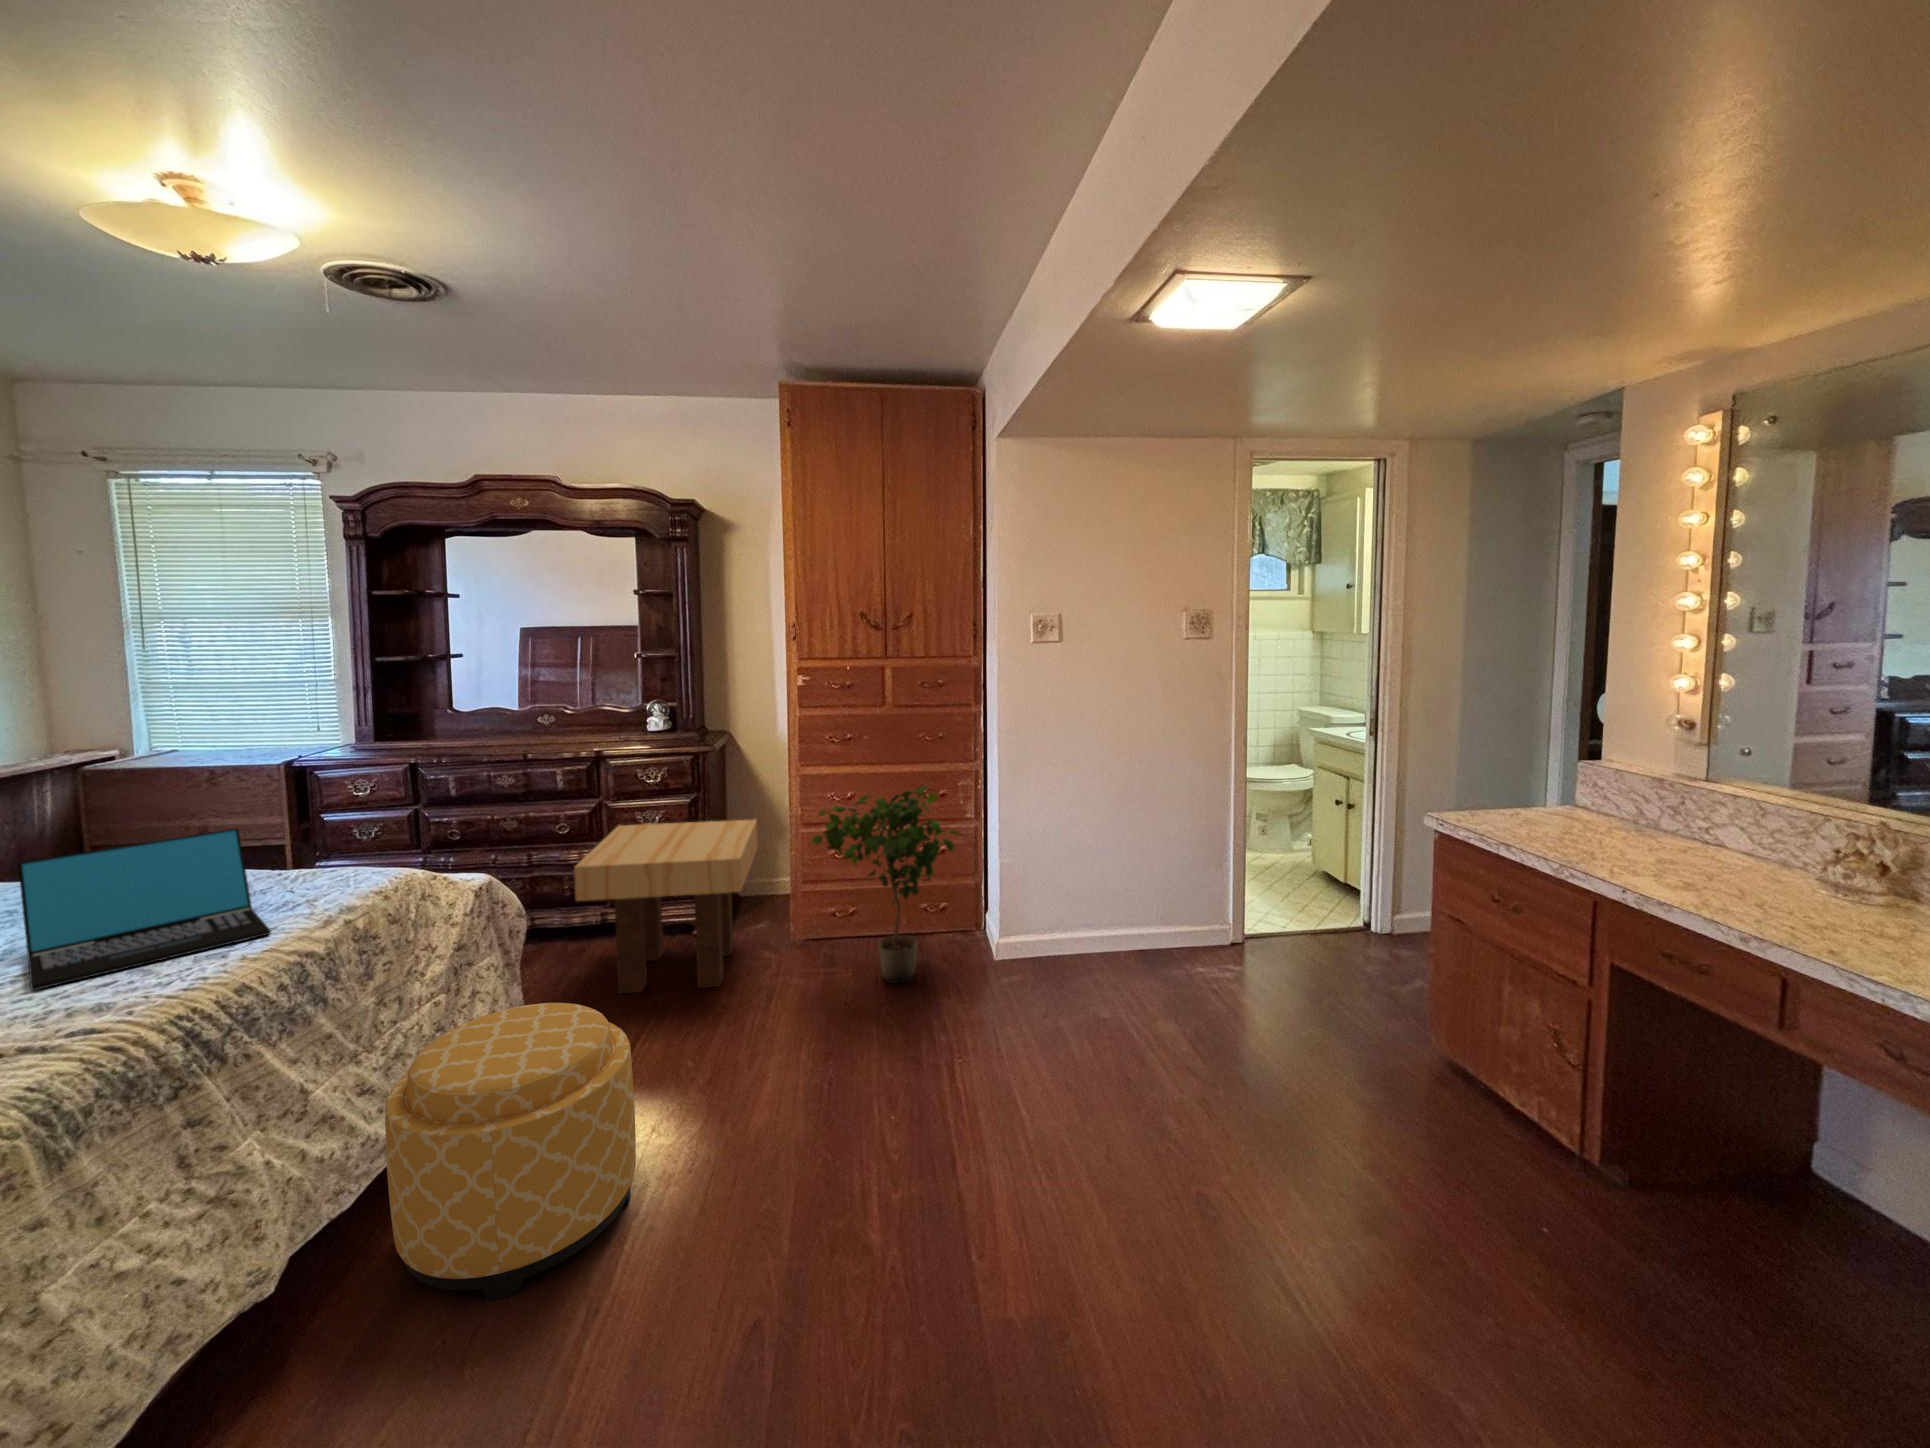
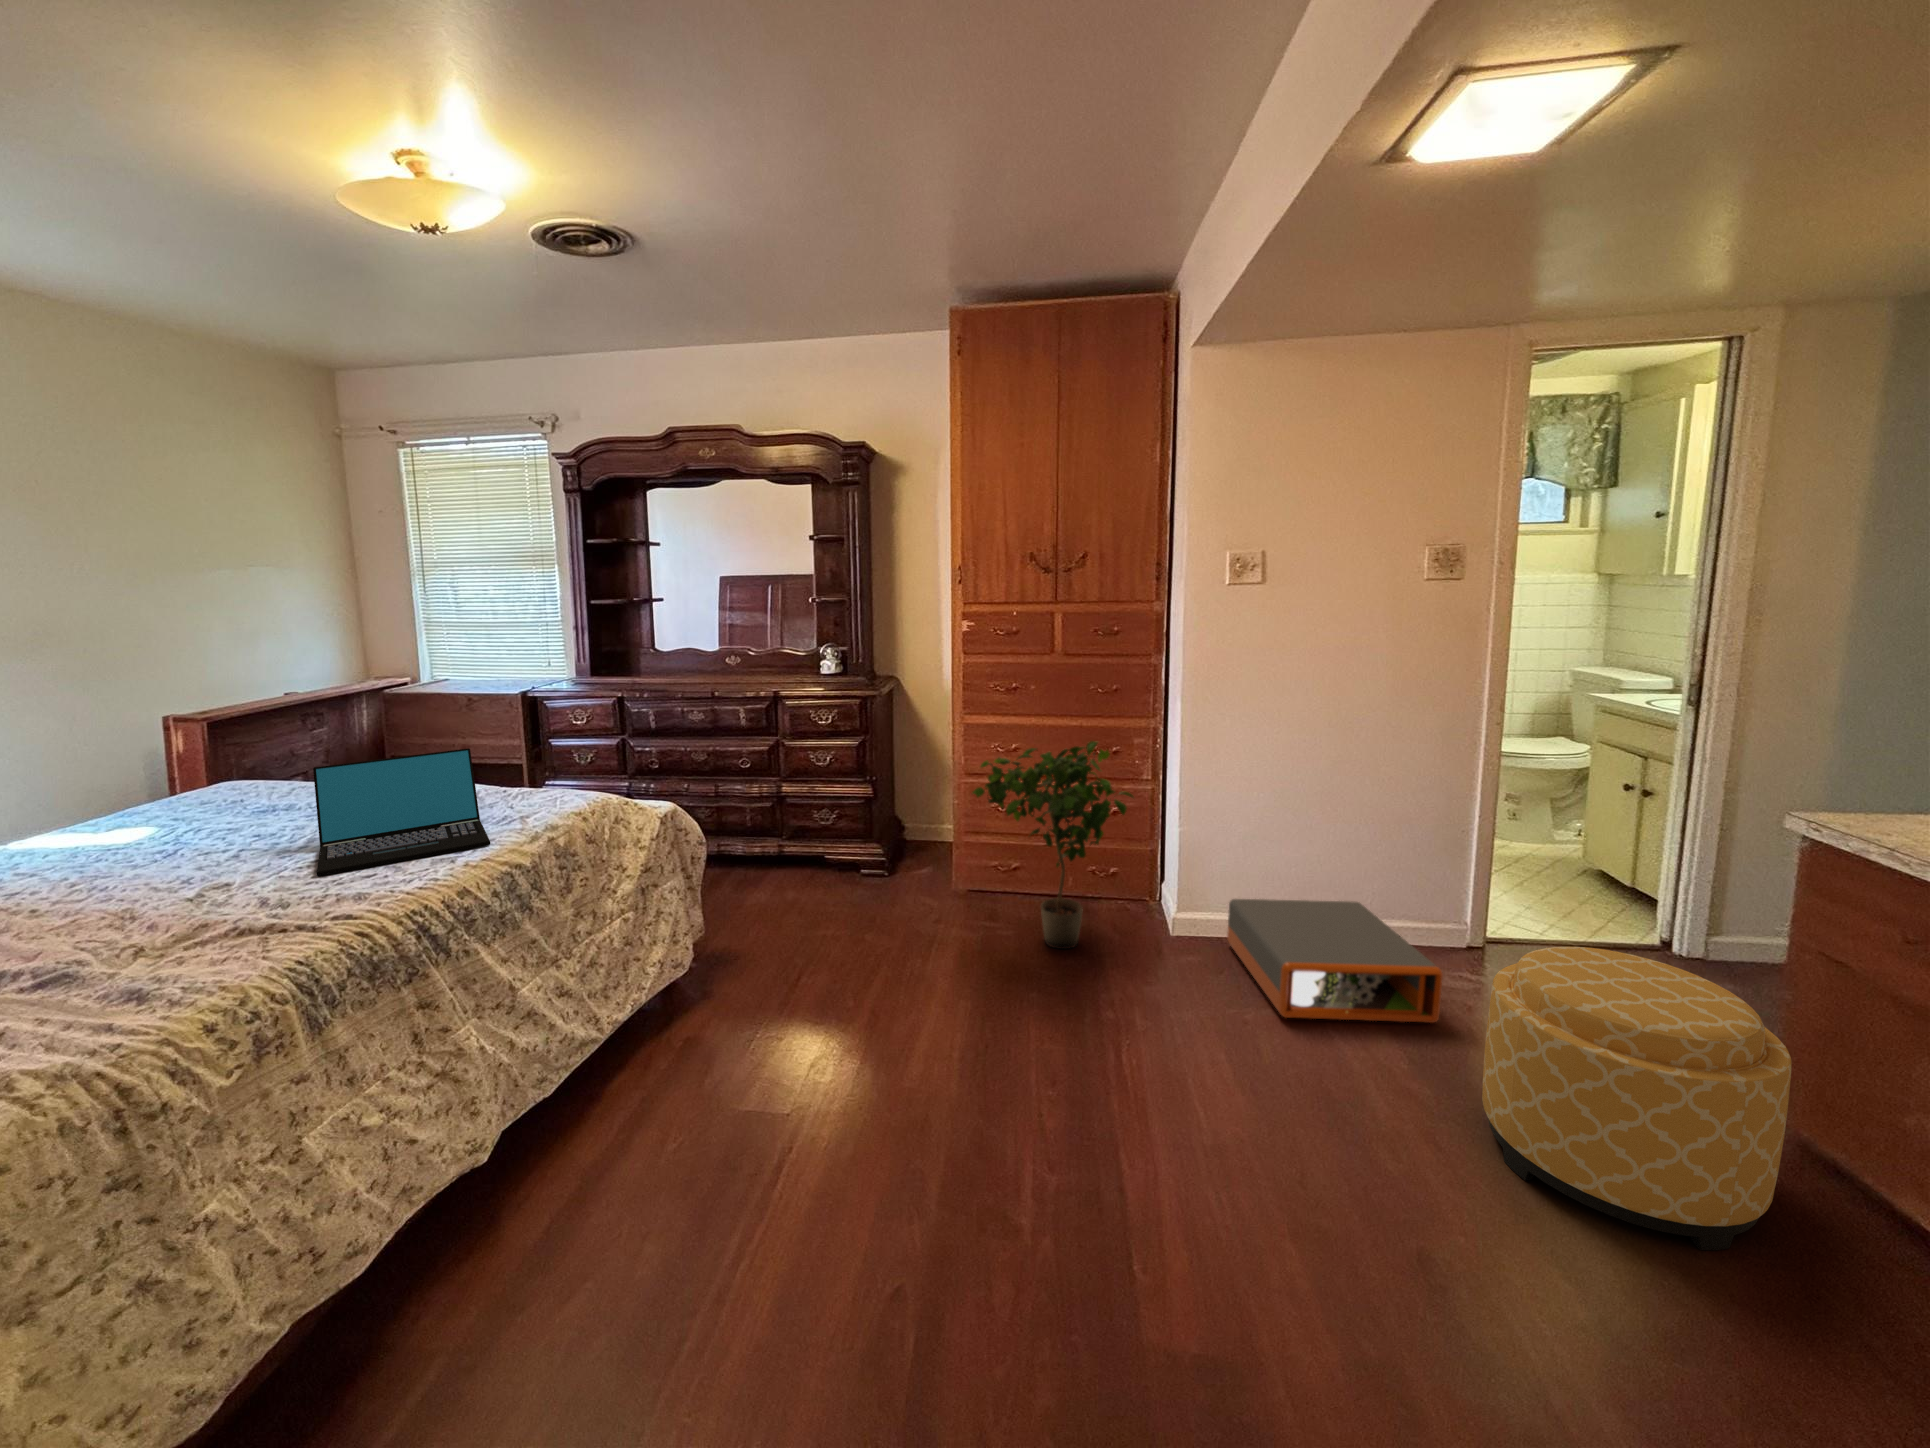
side table: present [574,819,758,994] -> none [748,765,921,930]
storage box: none [1044,912,1210,1019] -> present [1227,899,1443,1023]
ottoman: present [385,1003,636,1301] -> present [1482,947,1792,1250]

